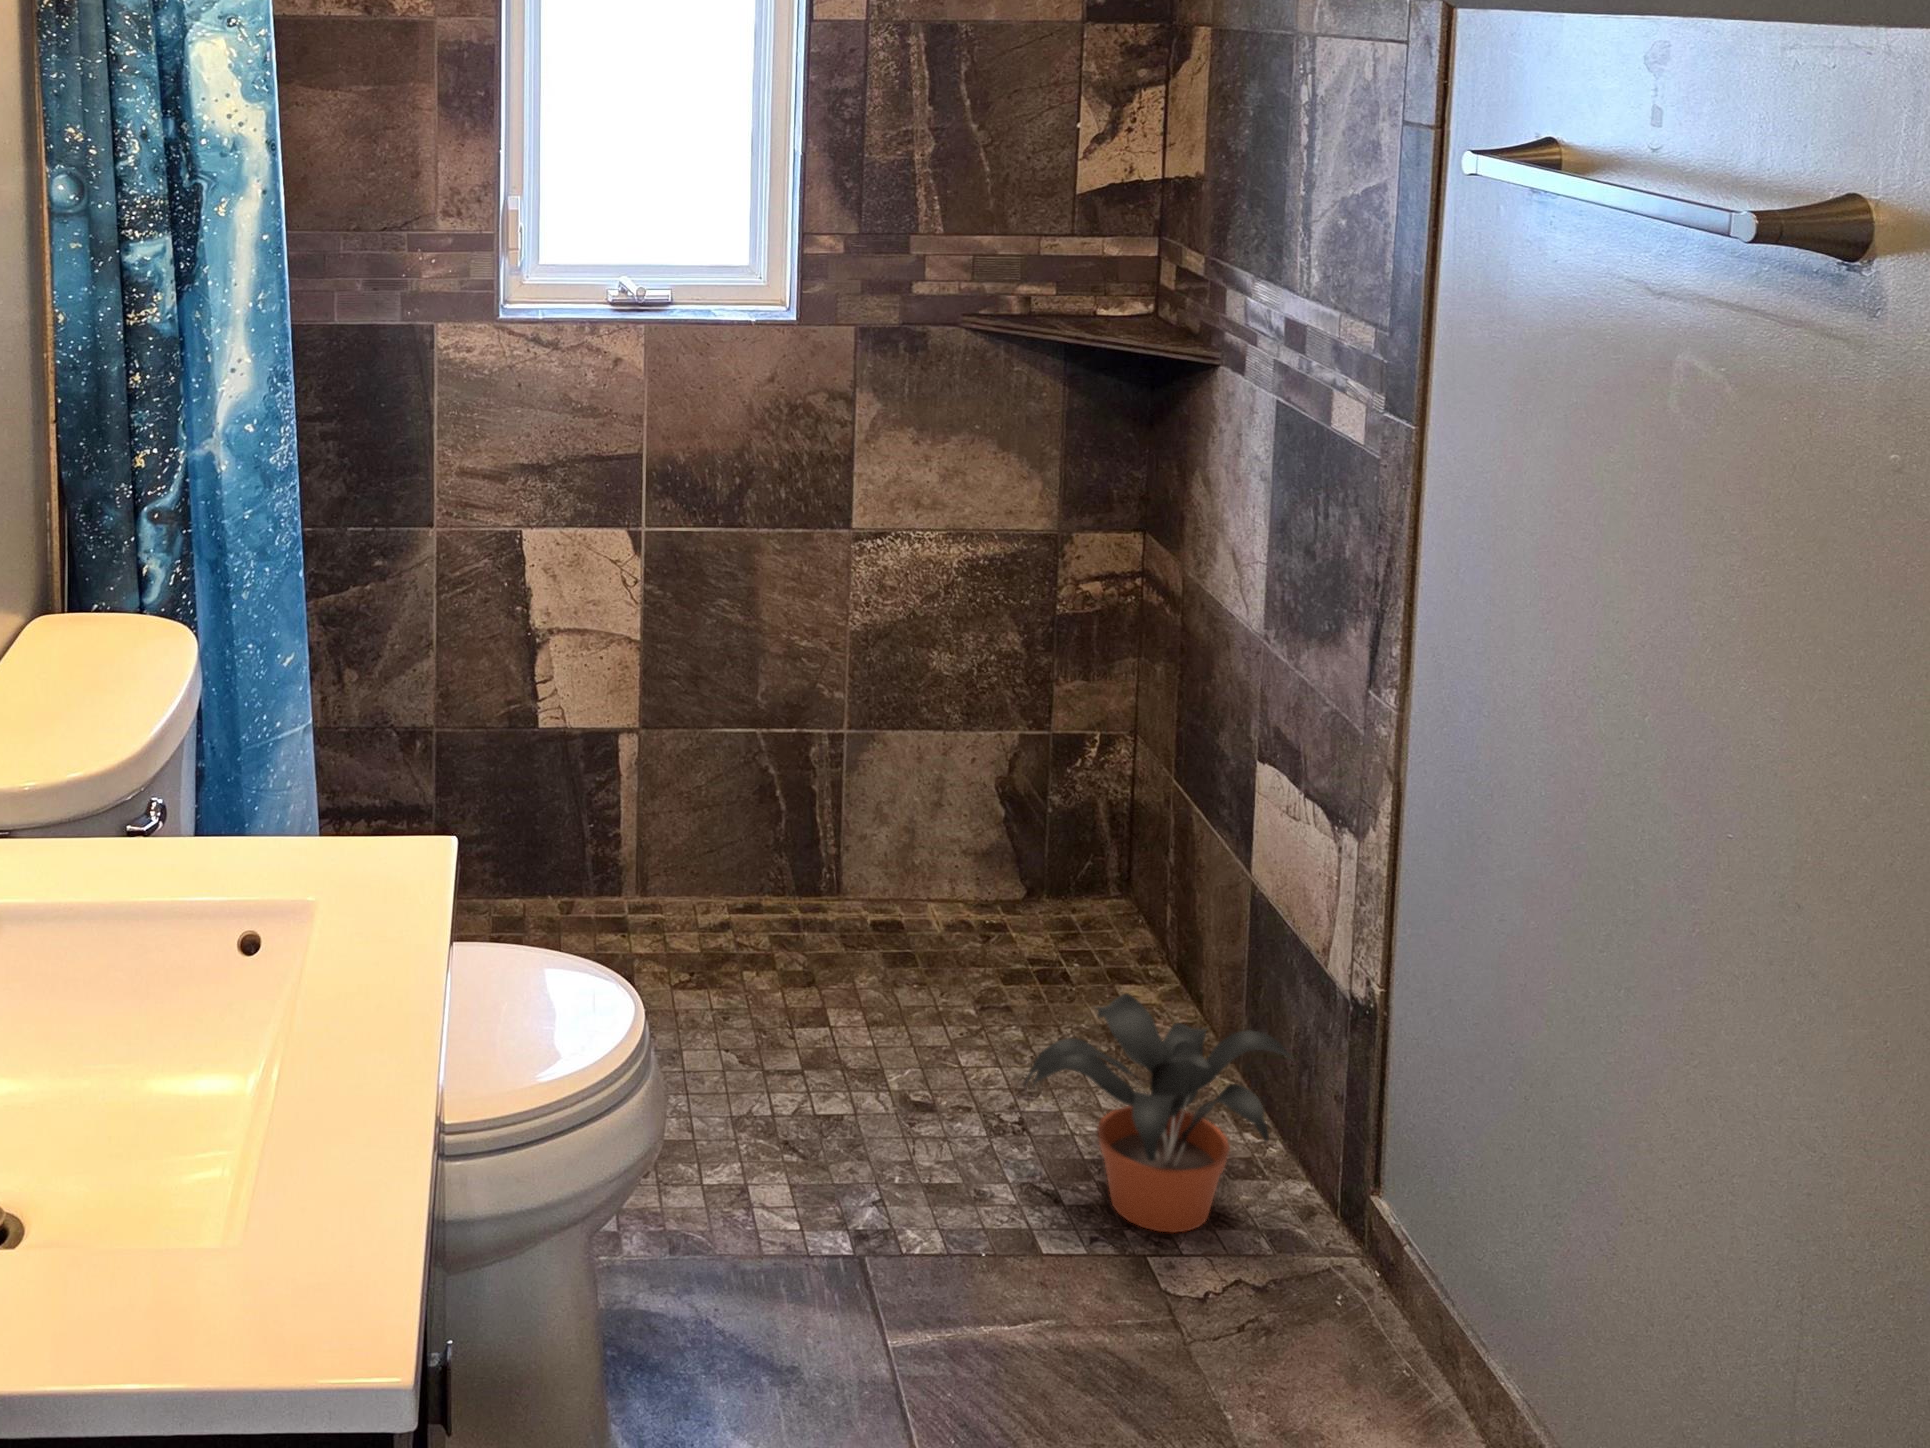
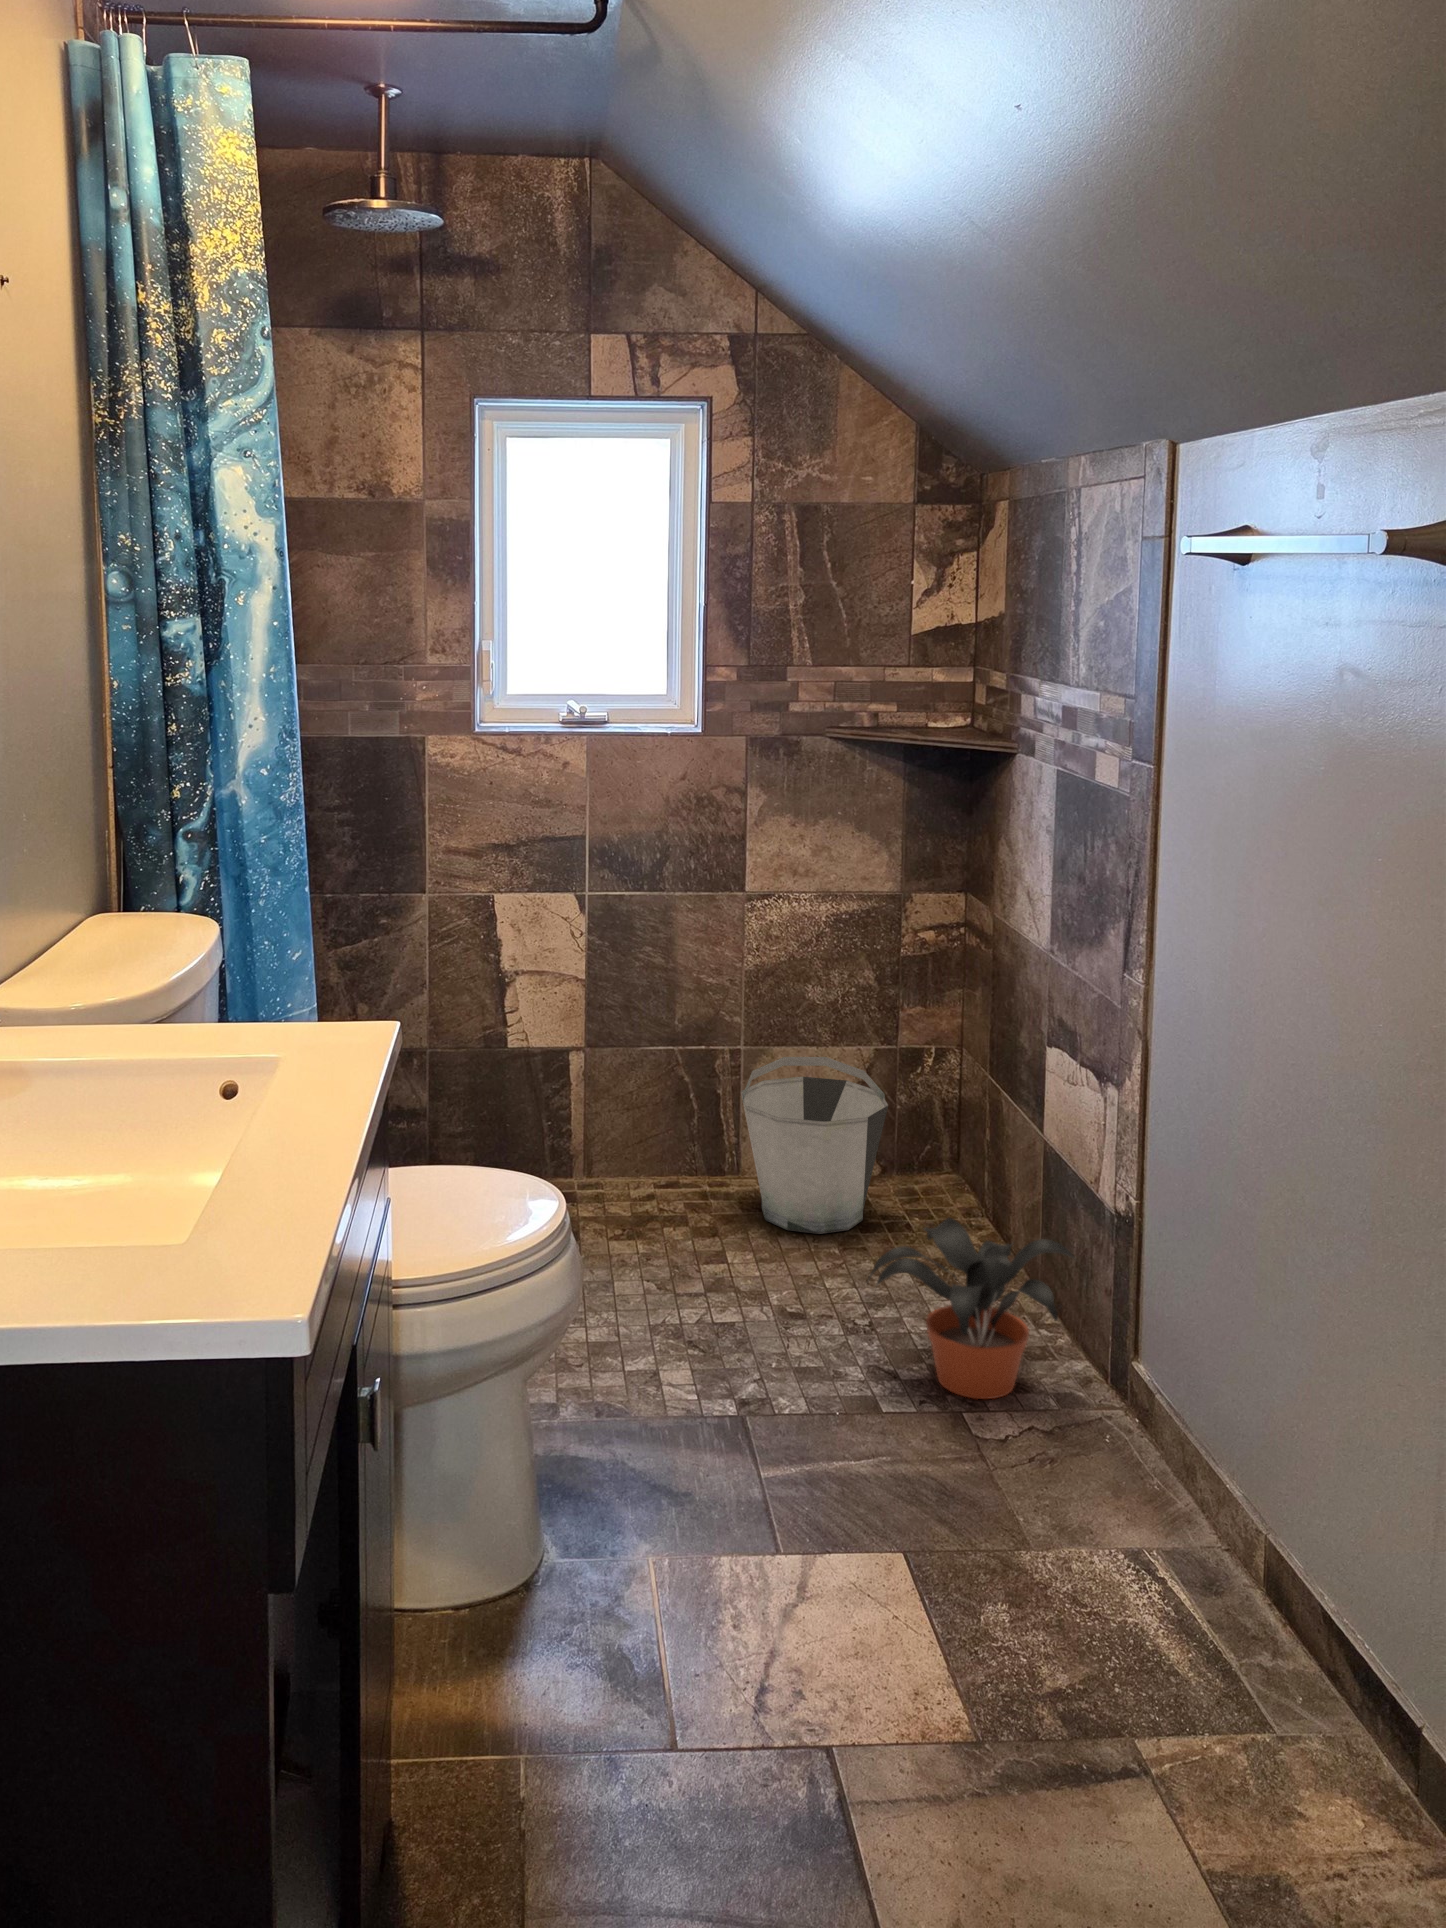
bucket: none [848,747,1041,983] -> present [741,1057,888,1234]

